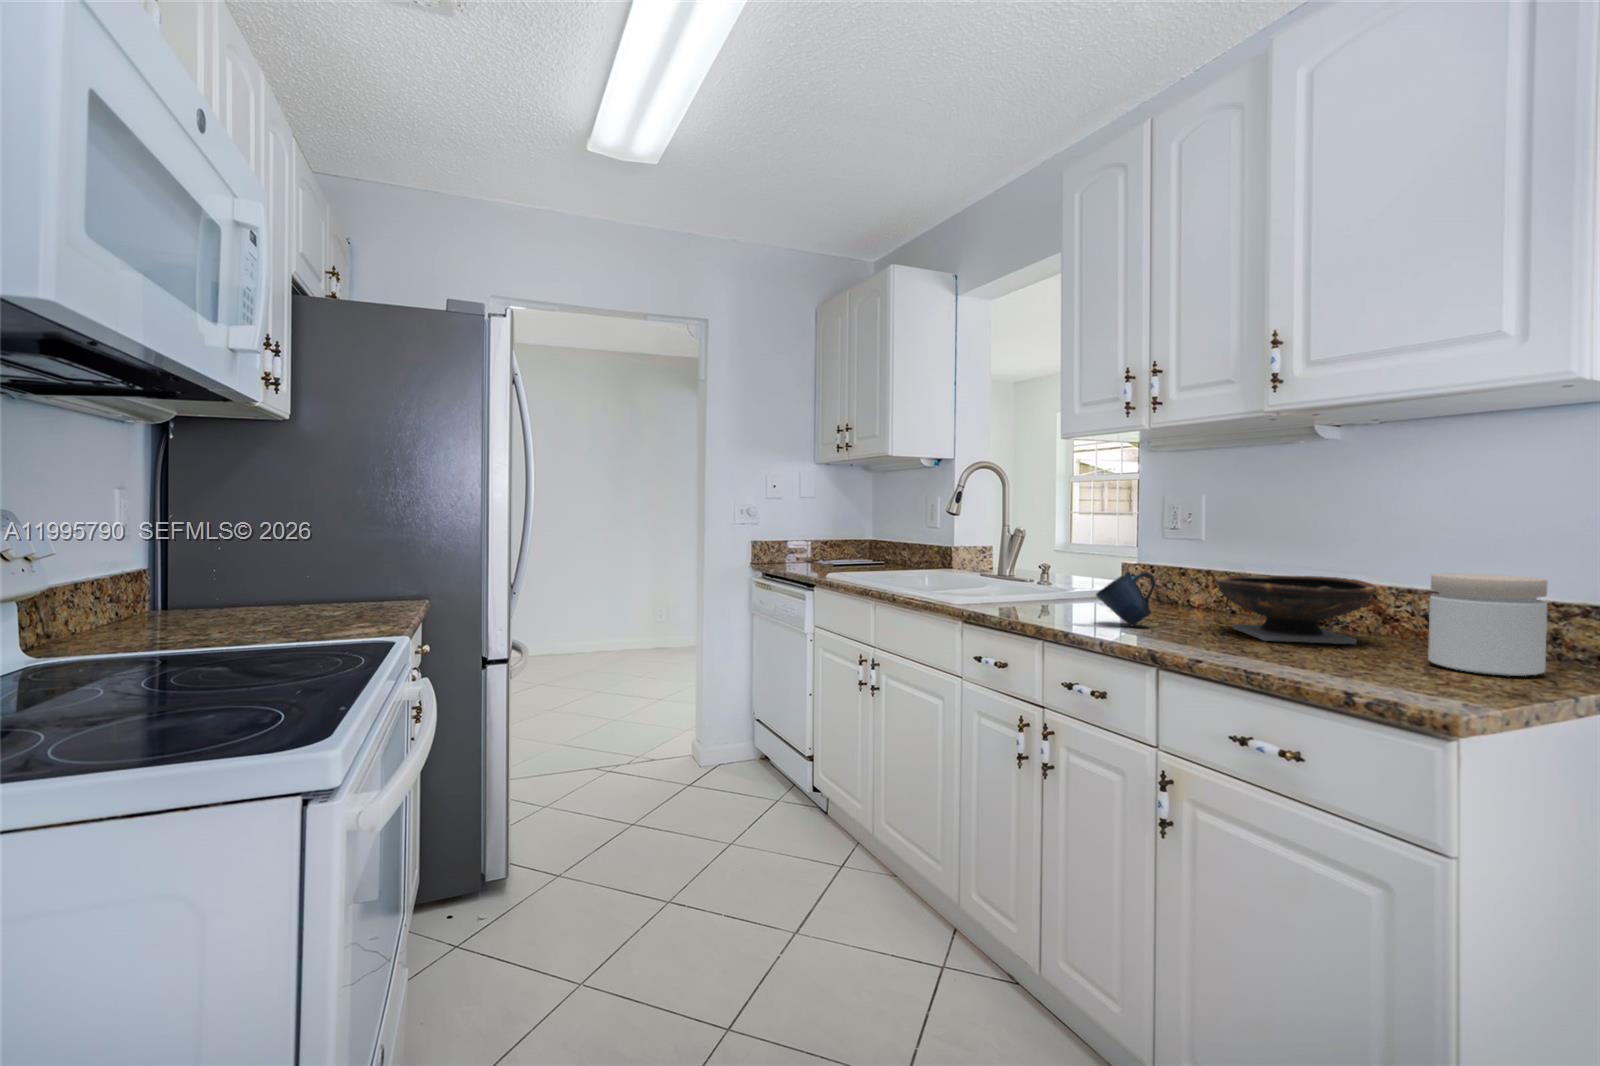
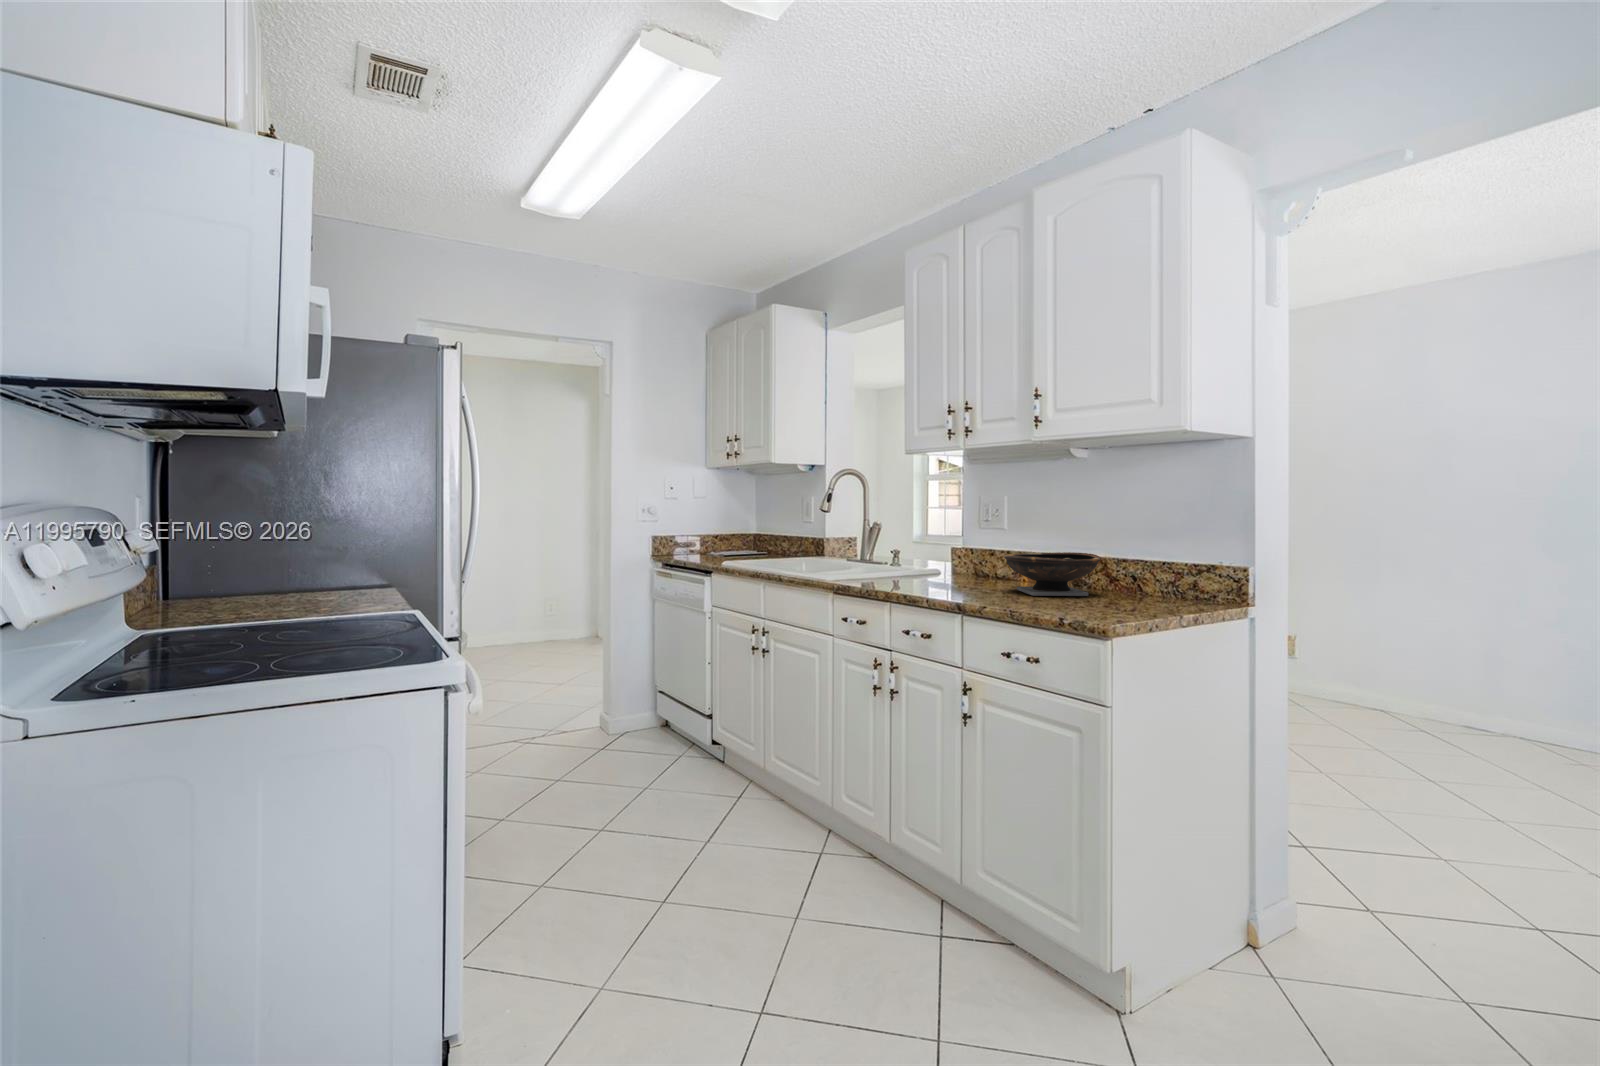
mug: present [1096,572,1156,626] -> none [926,551,966,590]
jar: present [1428,574,1547,676] -> none [1121,547,1182,608]

